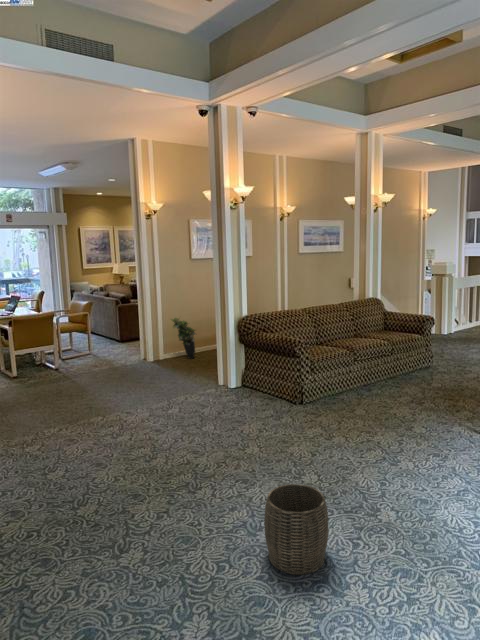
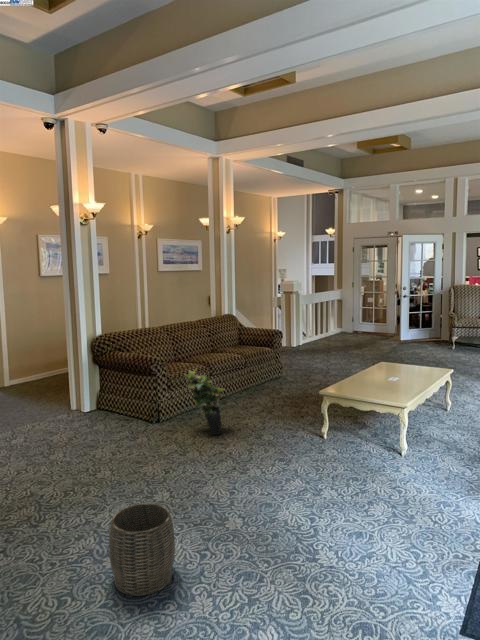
potted plant: present [171,318,196,359] -> present [185,370,224,435]

